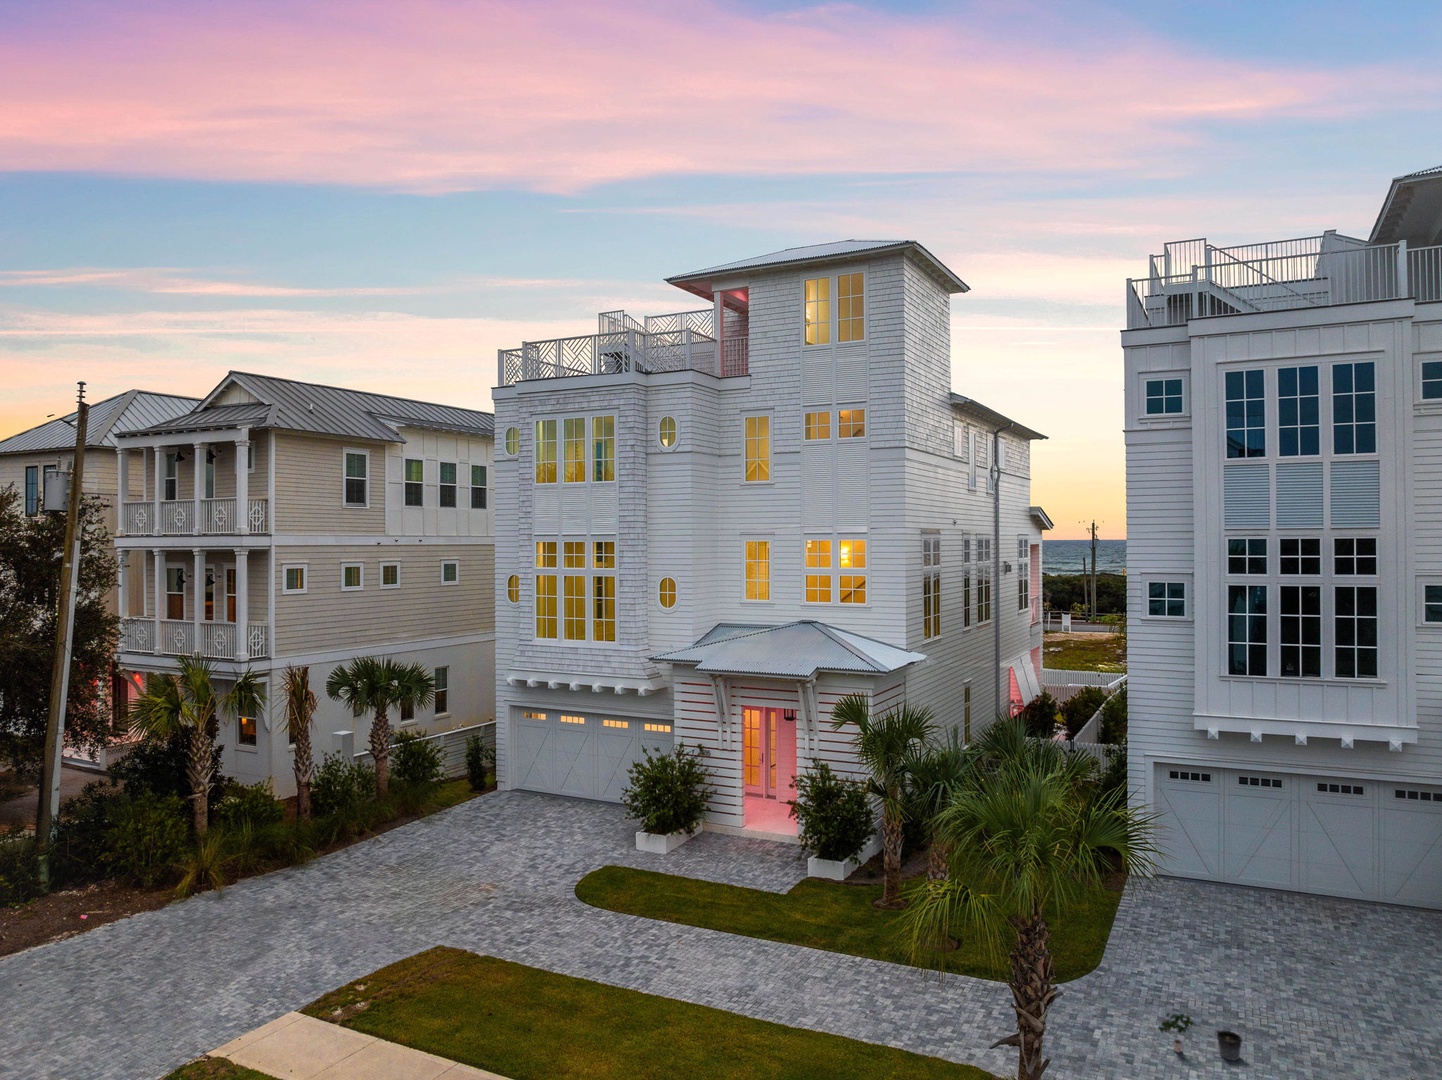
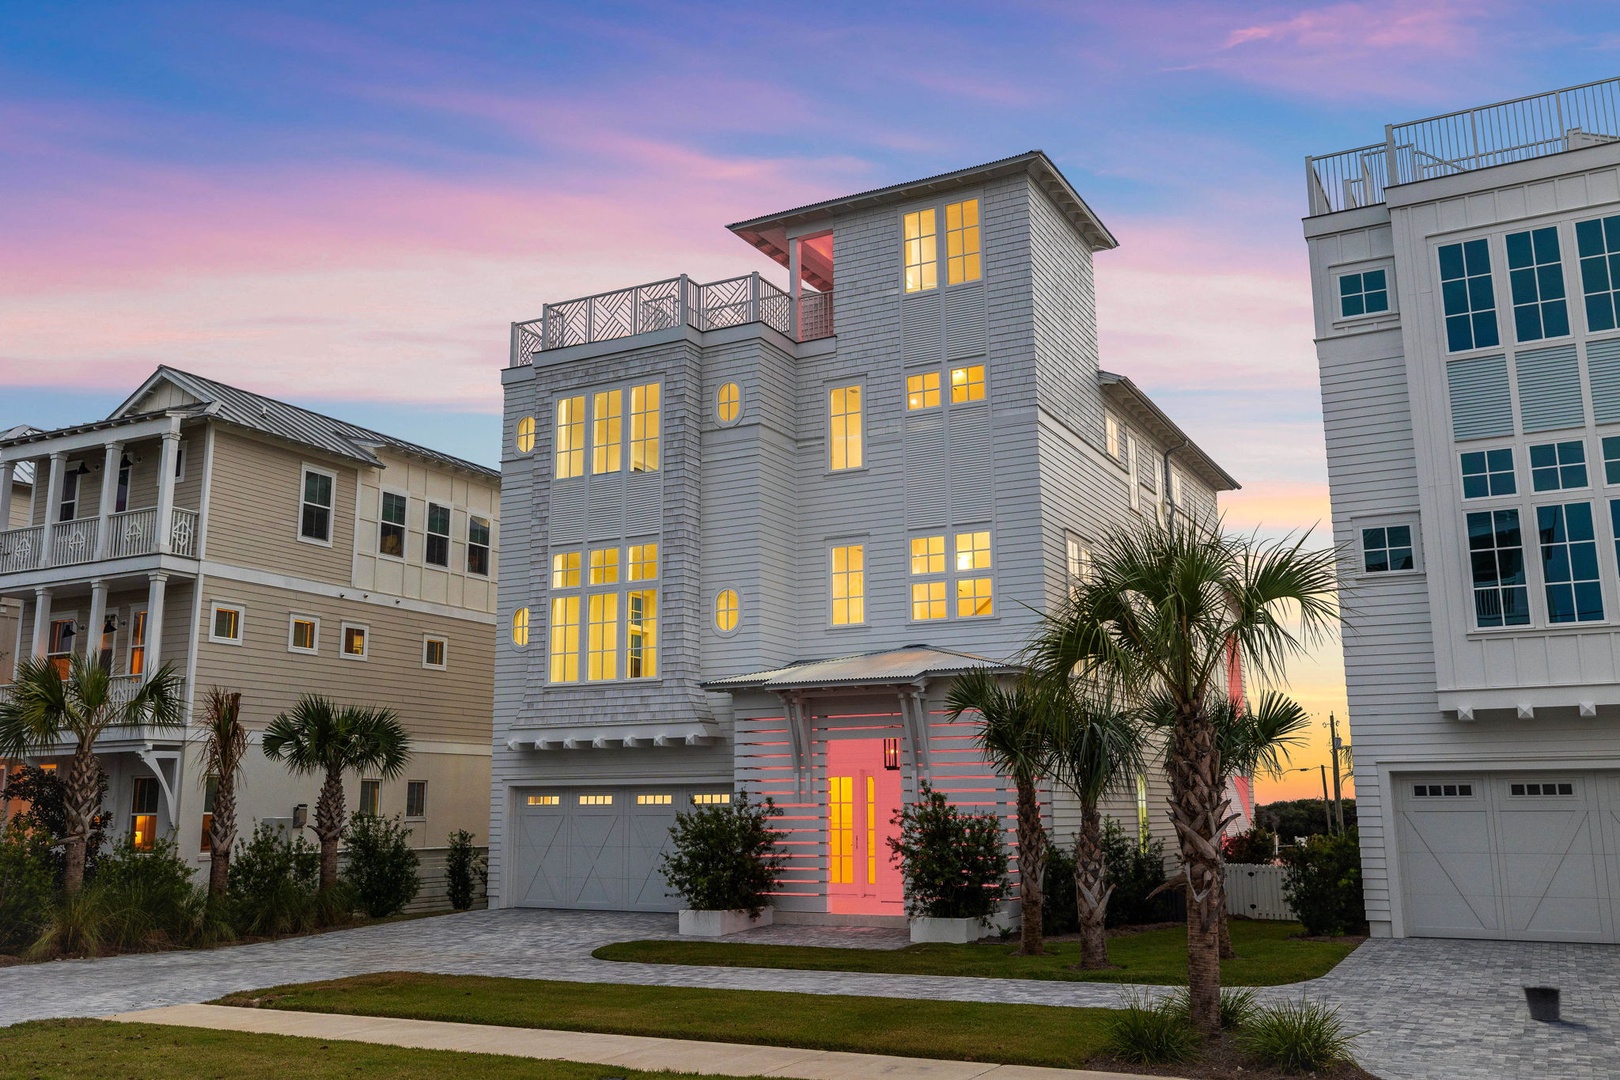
potted plant: present [1158,1013,1194,1052] -> none [1438,962,1492,1018]

